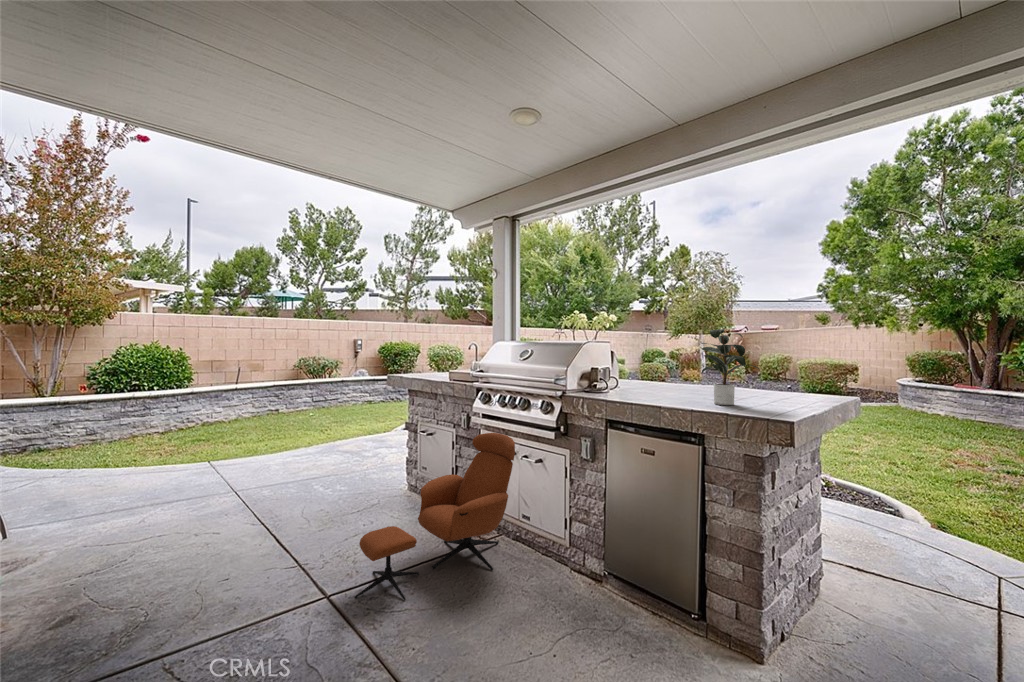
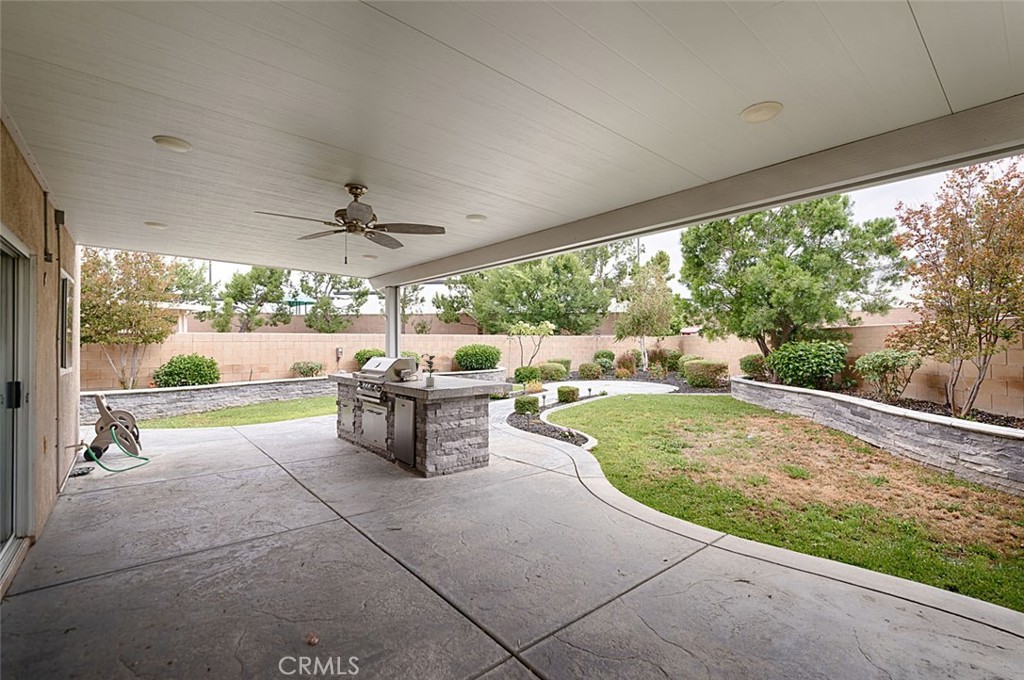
lounge chair: present [354,433,515,600] -> none [286,403,368,468]

